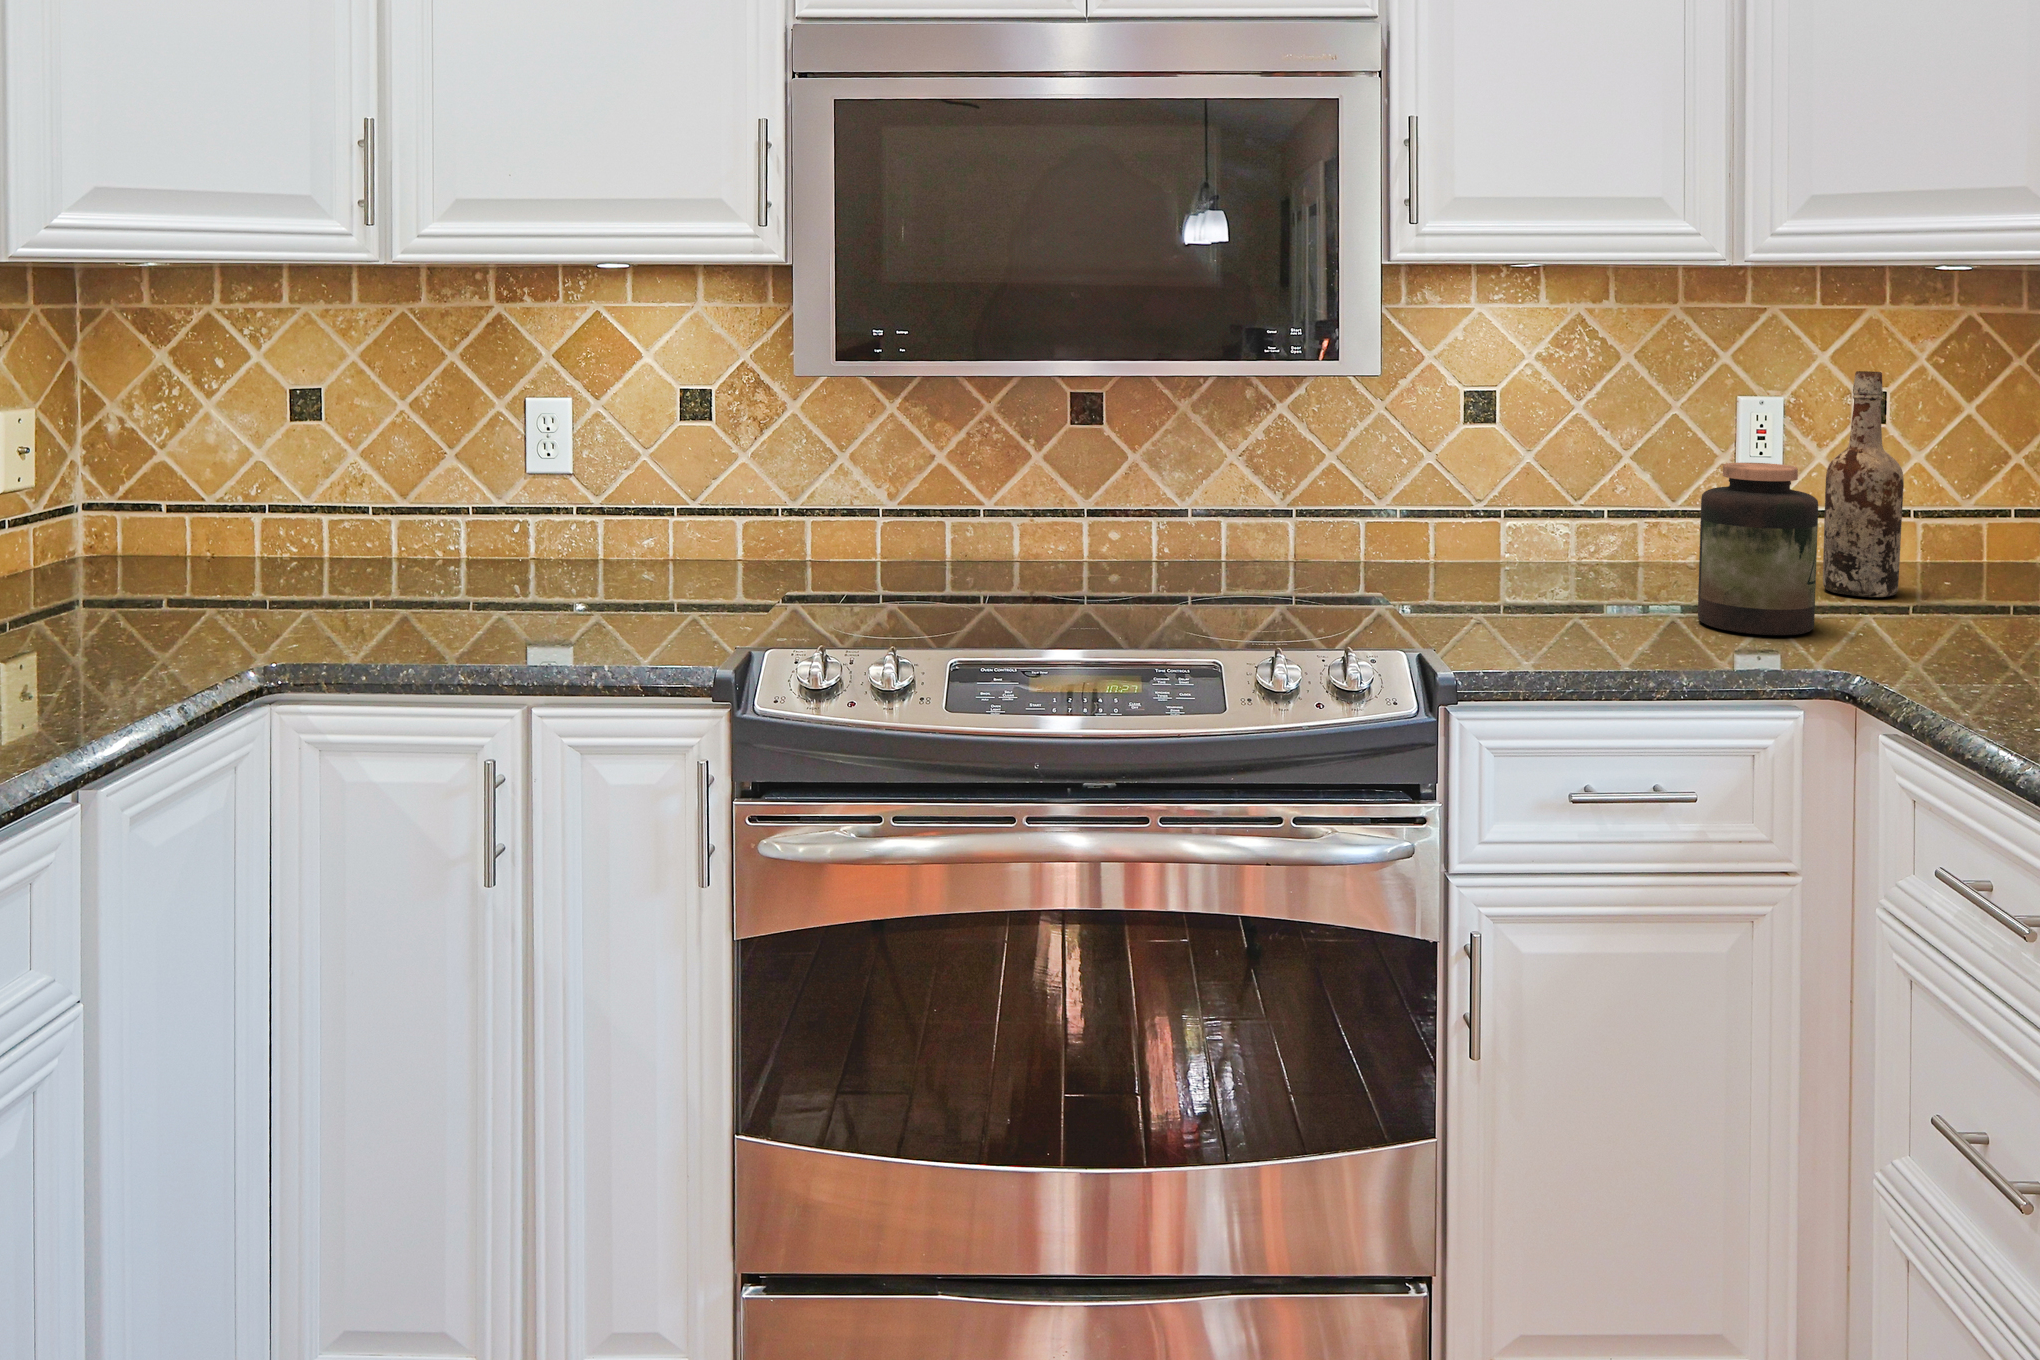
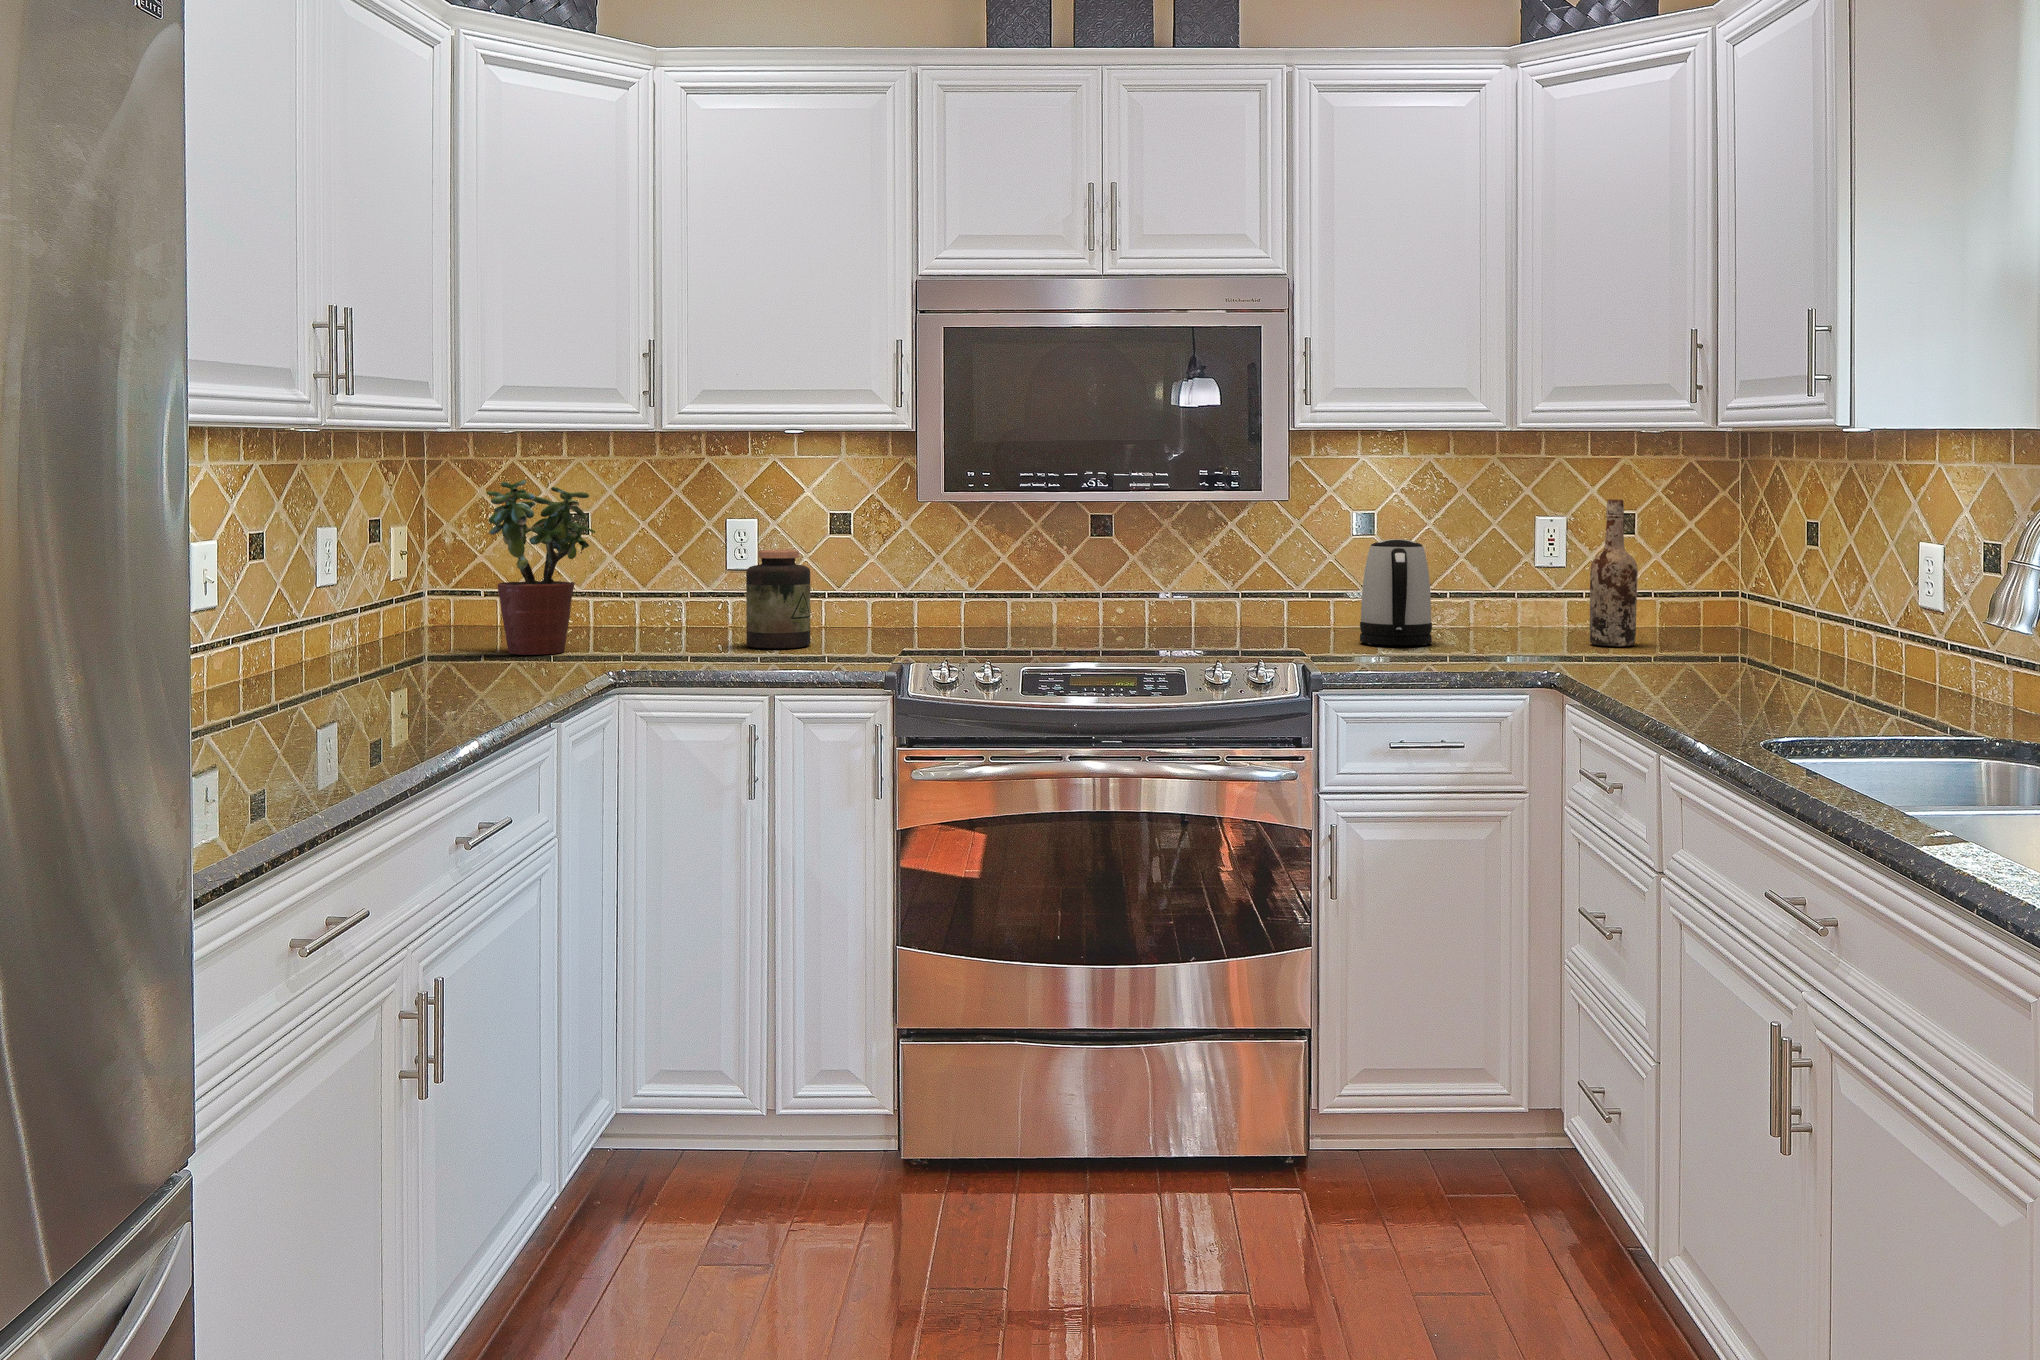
potted plant: none [131,343,312,611] -> present [486,480,595,655]
kettle: none [1470,430,1583,594] -> present [1360,539,1432,645]
jar: present [1698,463,1818,635] -> present [746,550,810,648]

